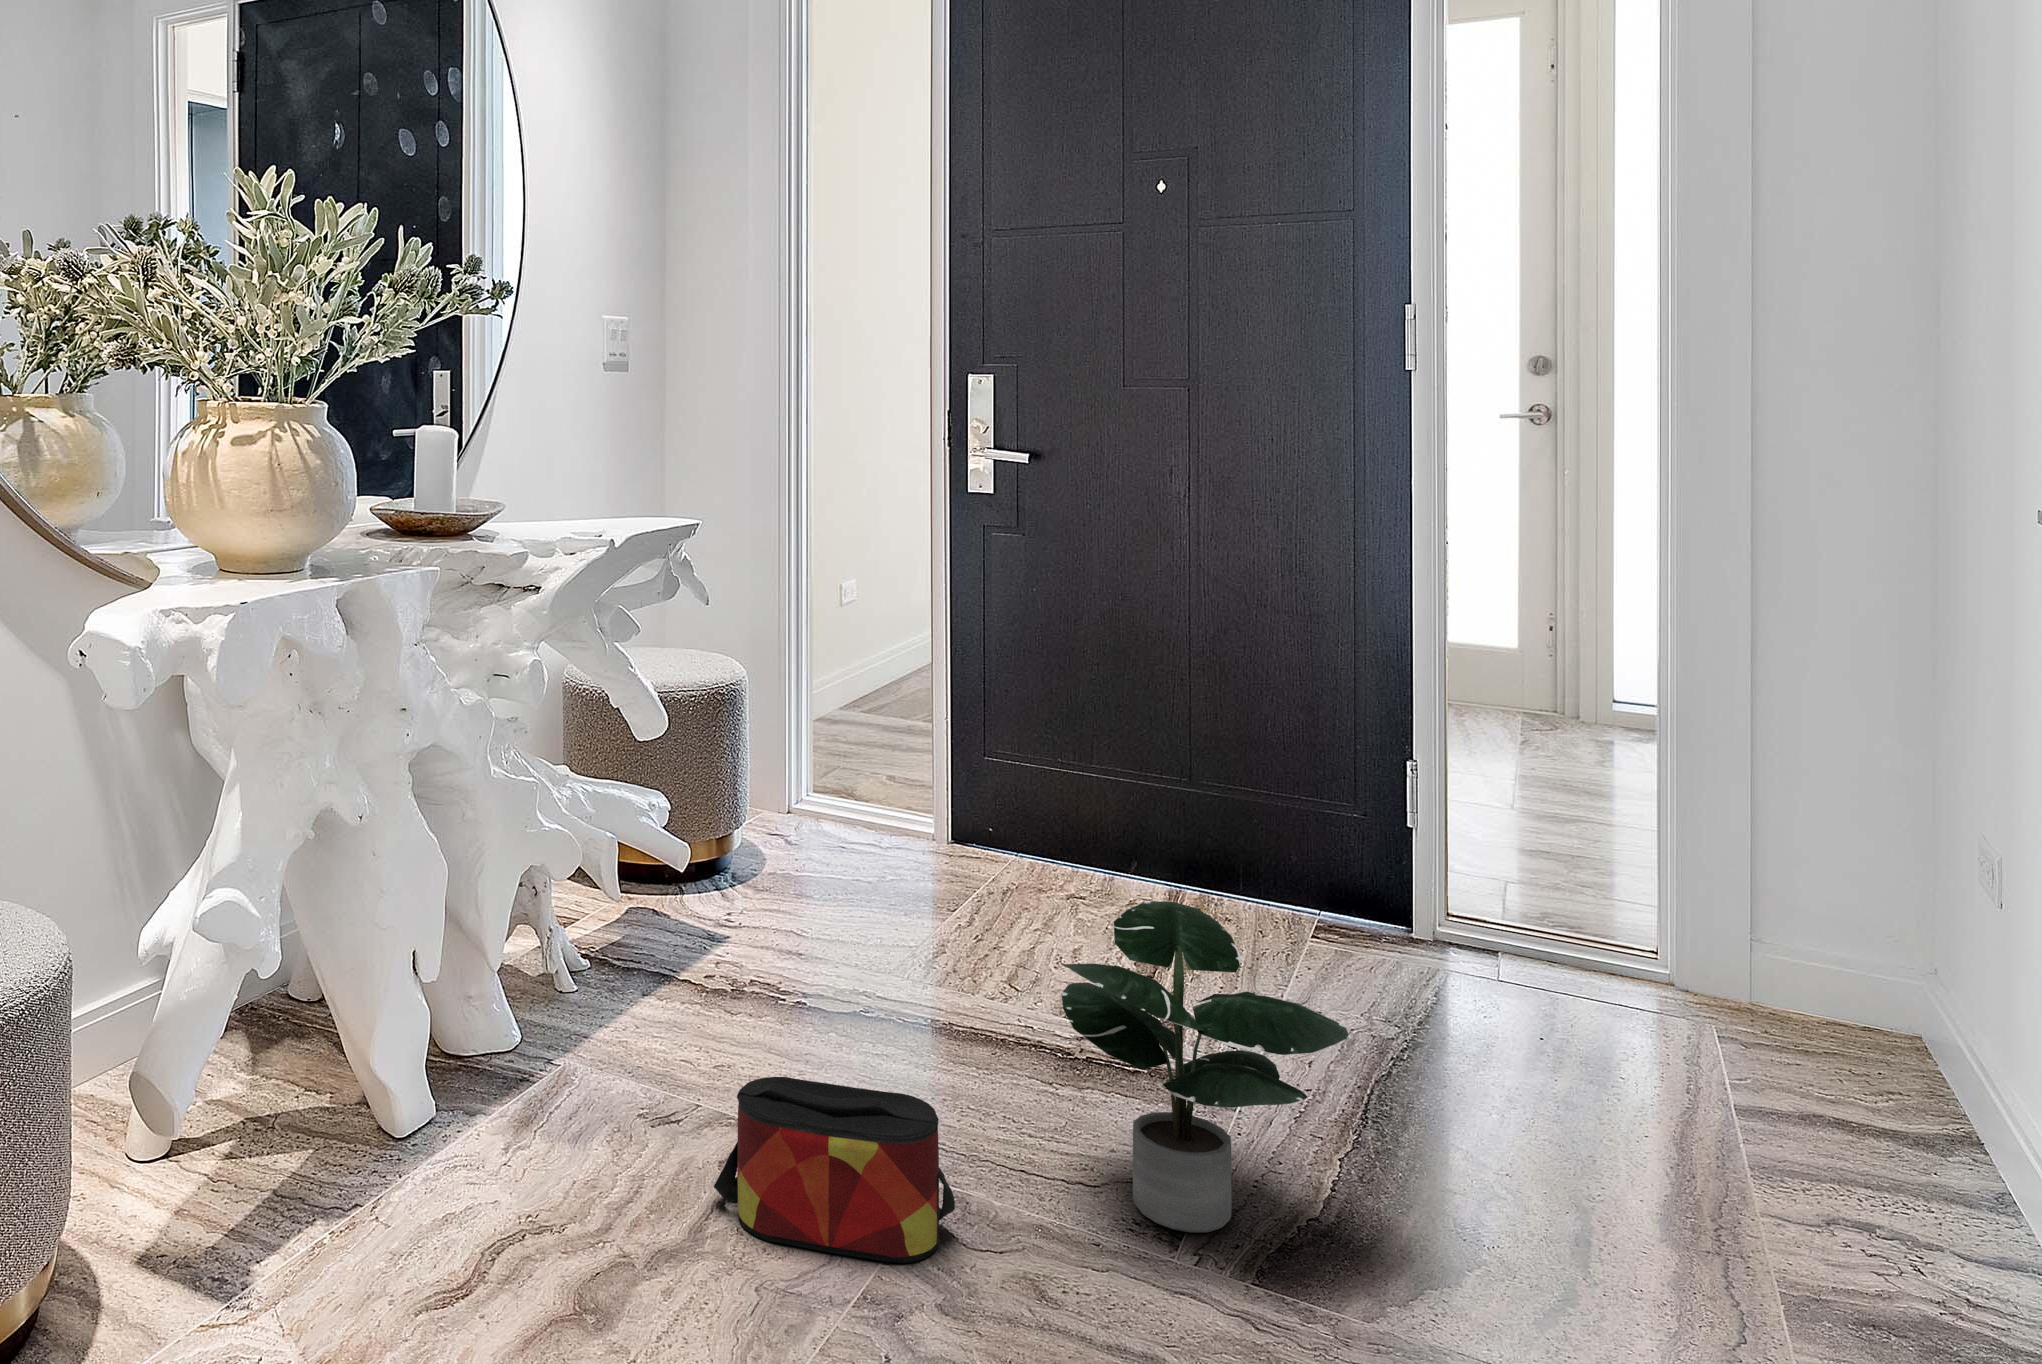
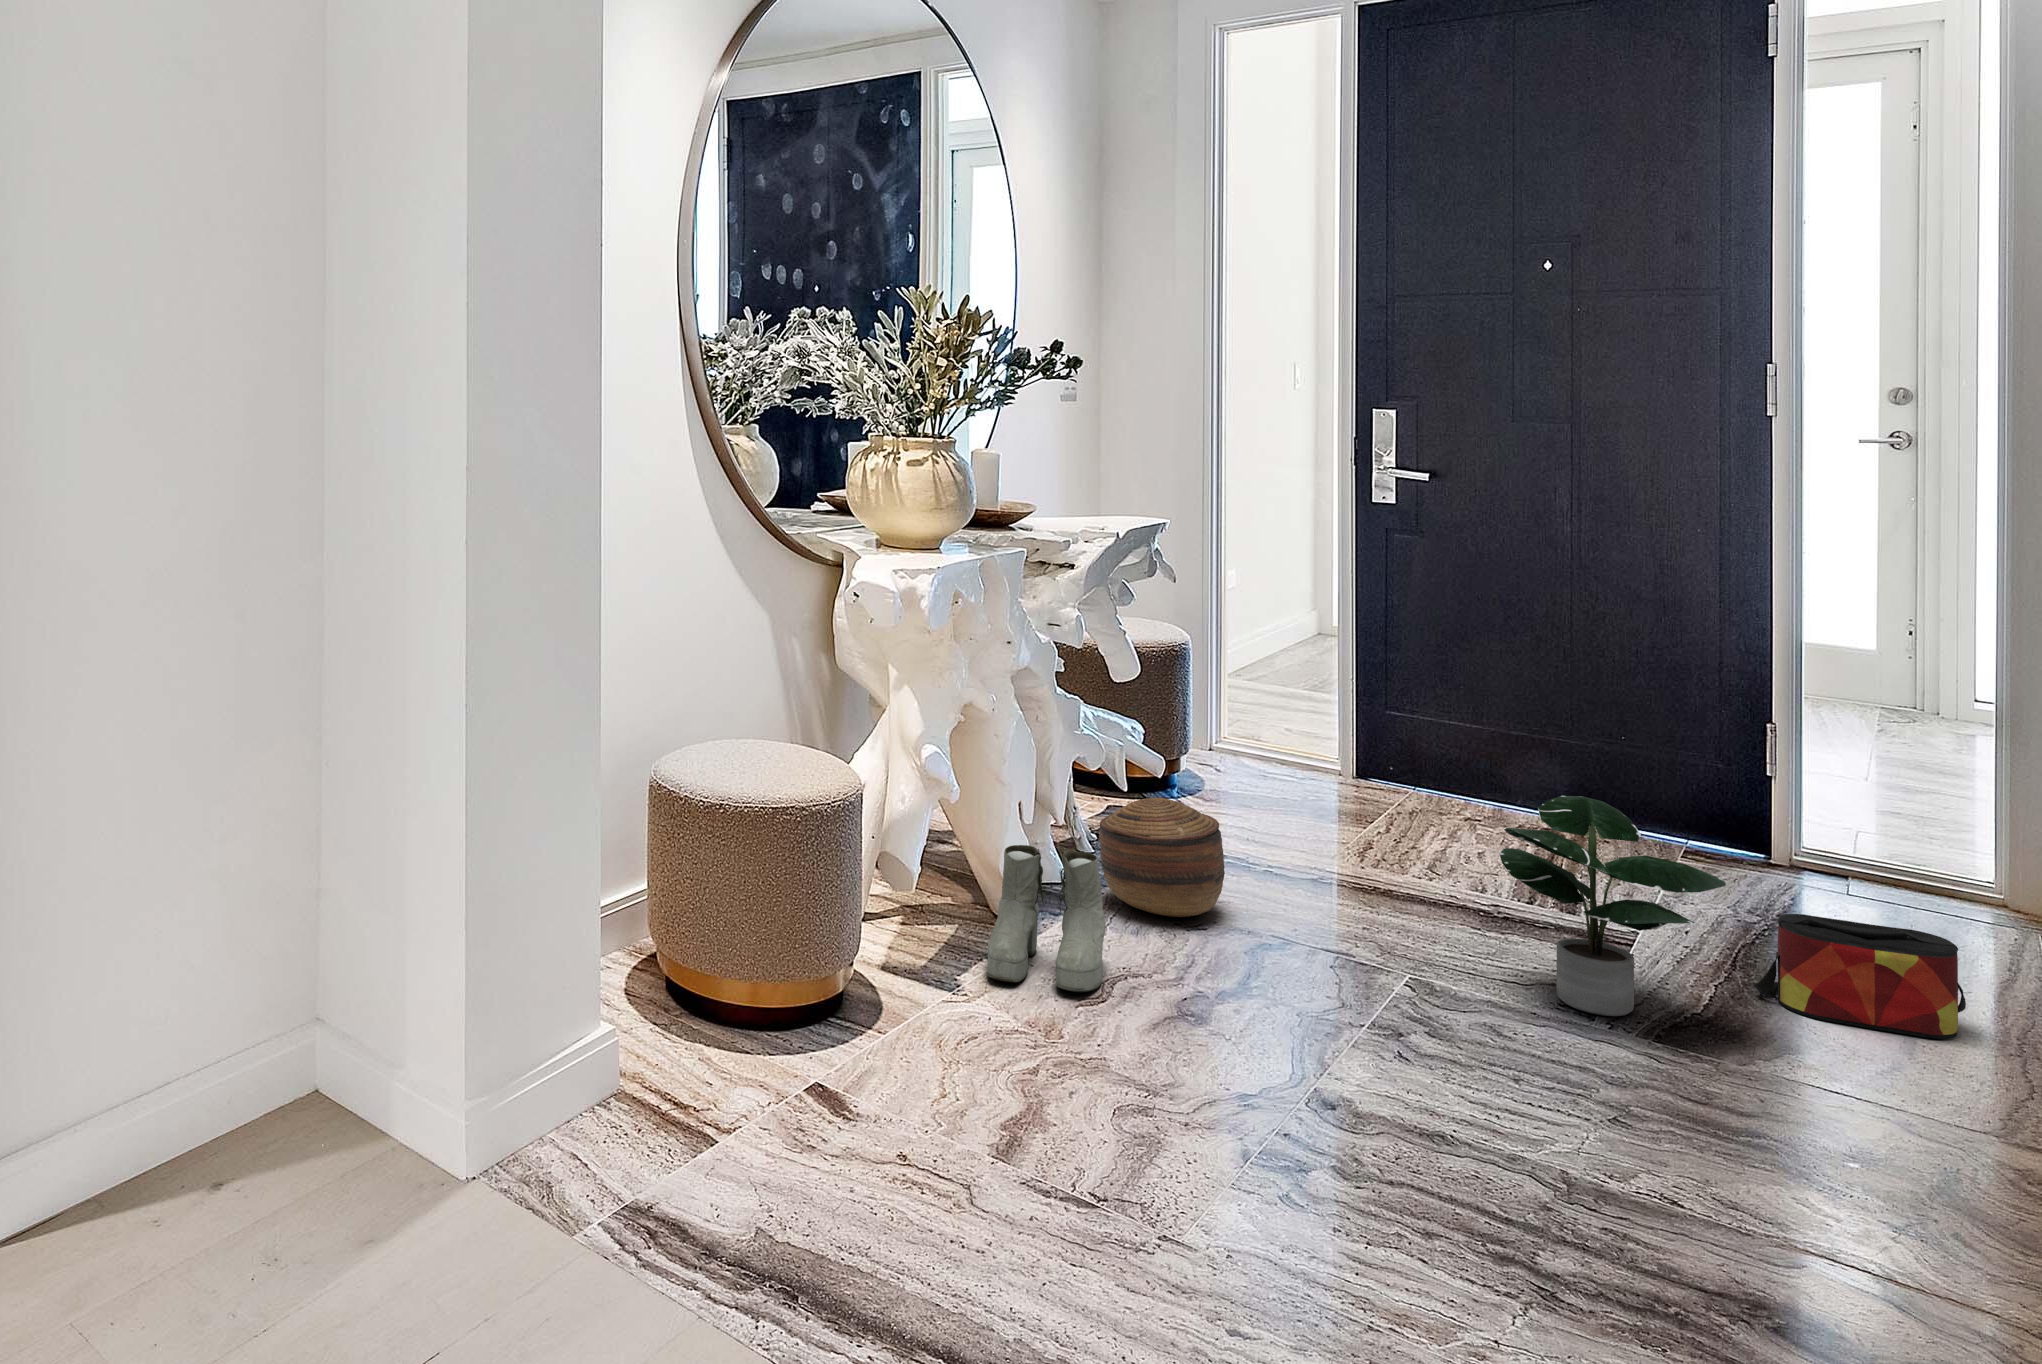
basket: none [548,922,715,1100] -> present [1099,797,1225,917]
boots: none [314,1026,508,1272] -> present [987,845,1105,992]
bag: present [714,1077,955,1263] -> present [1754,914,1966,1039]

